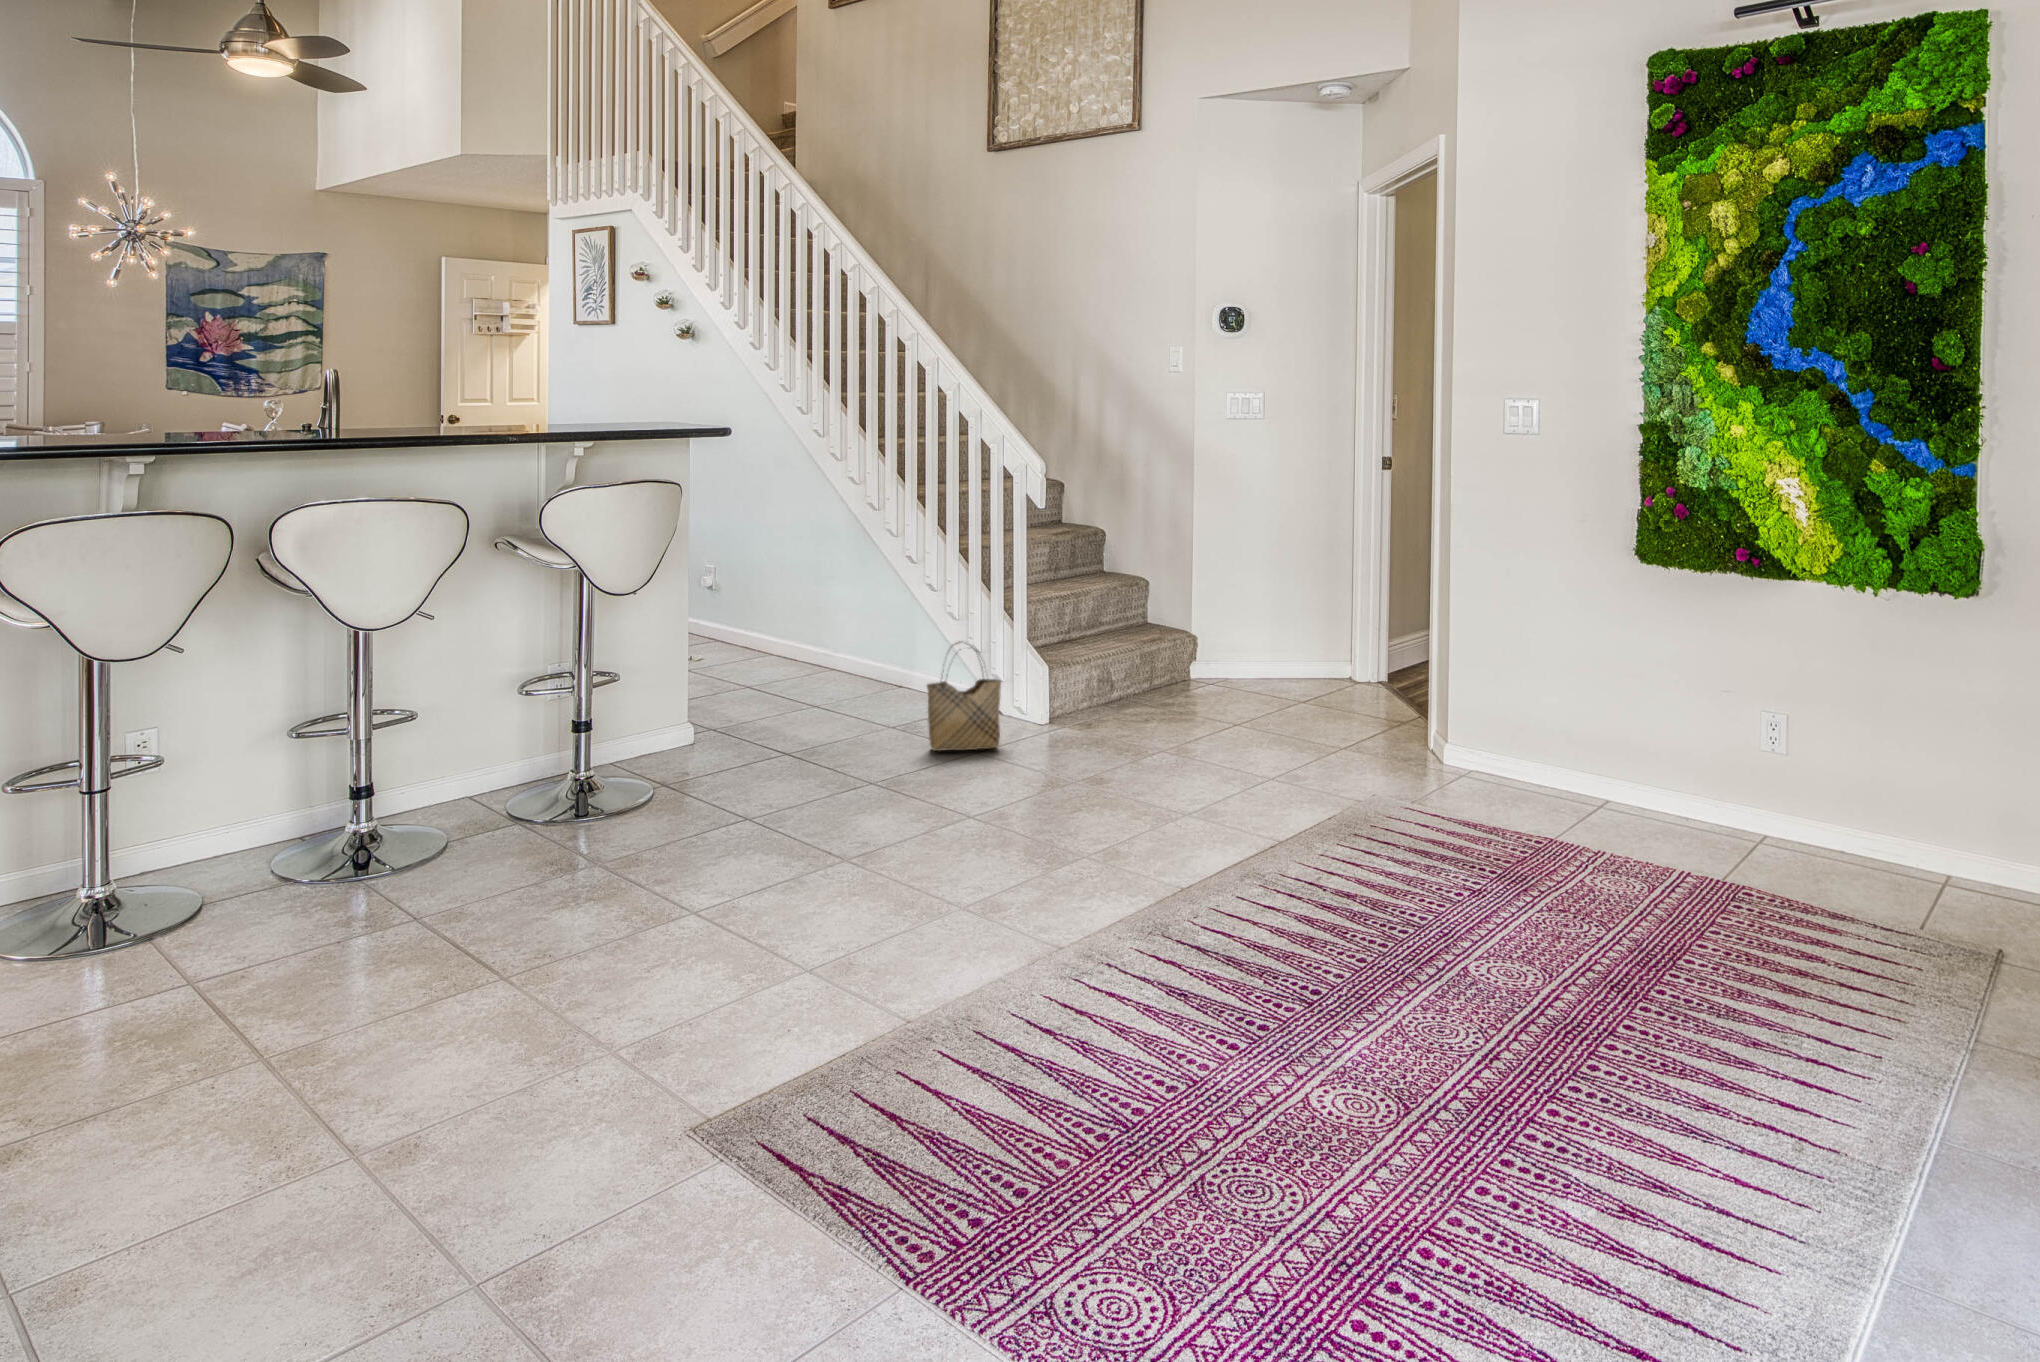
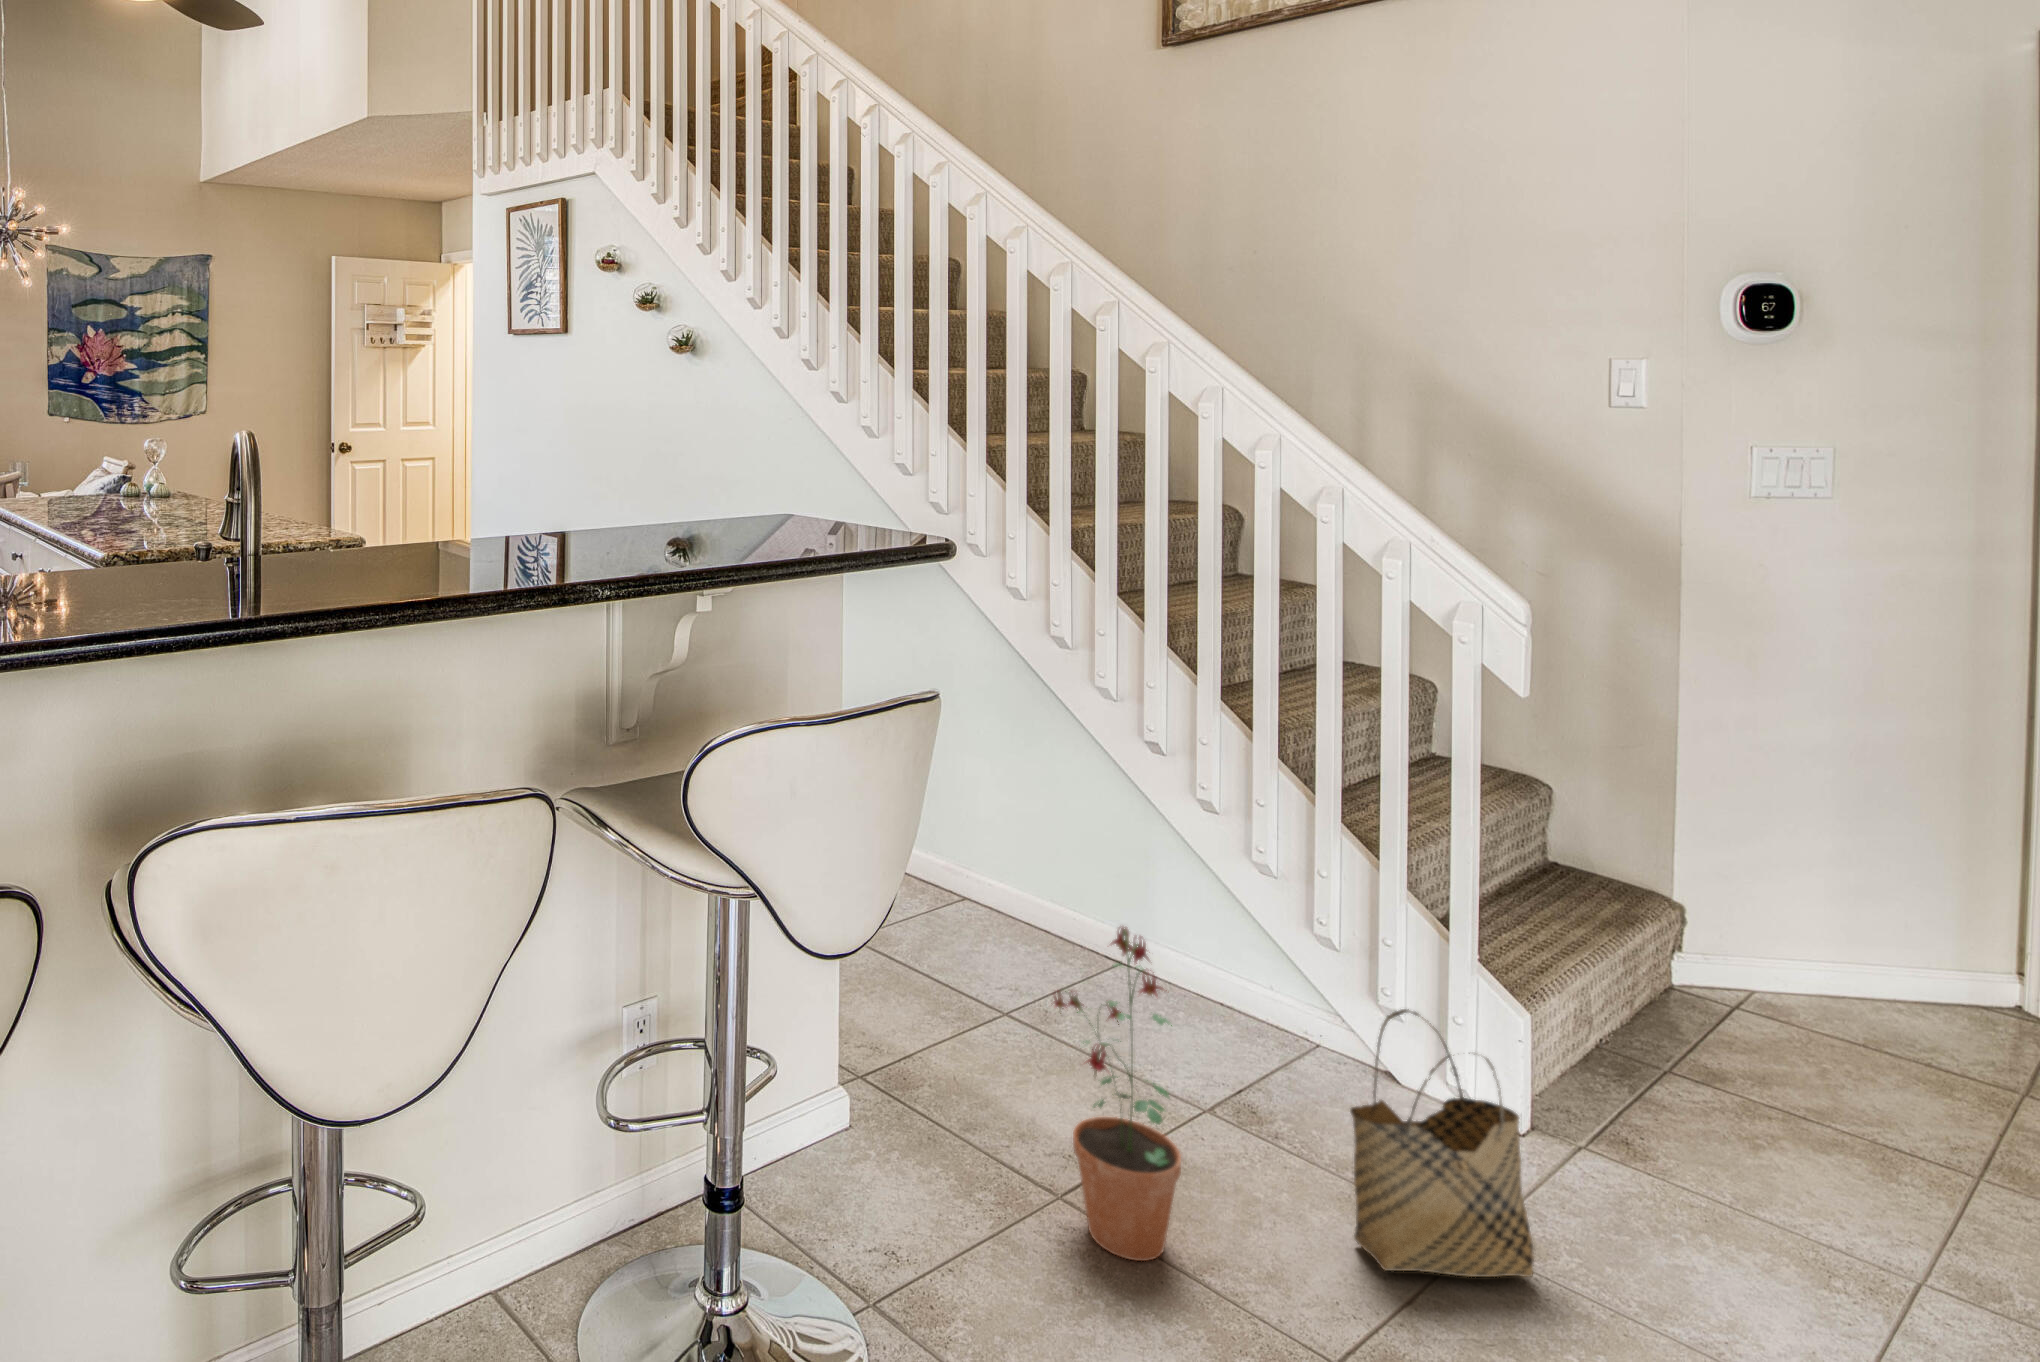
potted plant: none [799,612,849,759] -> present [1054,927,1181,1261]

